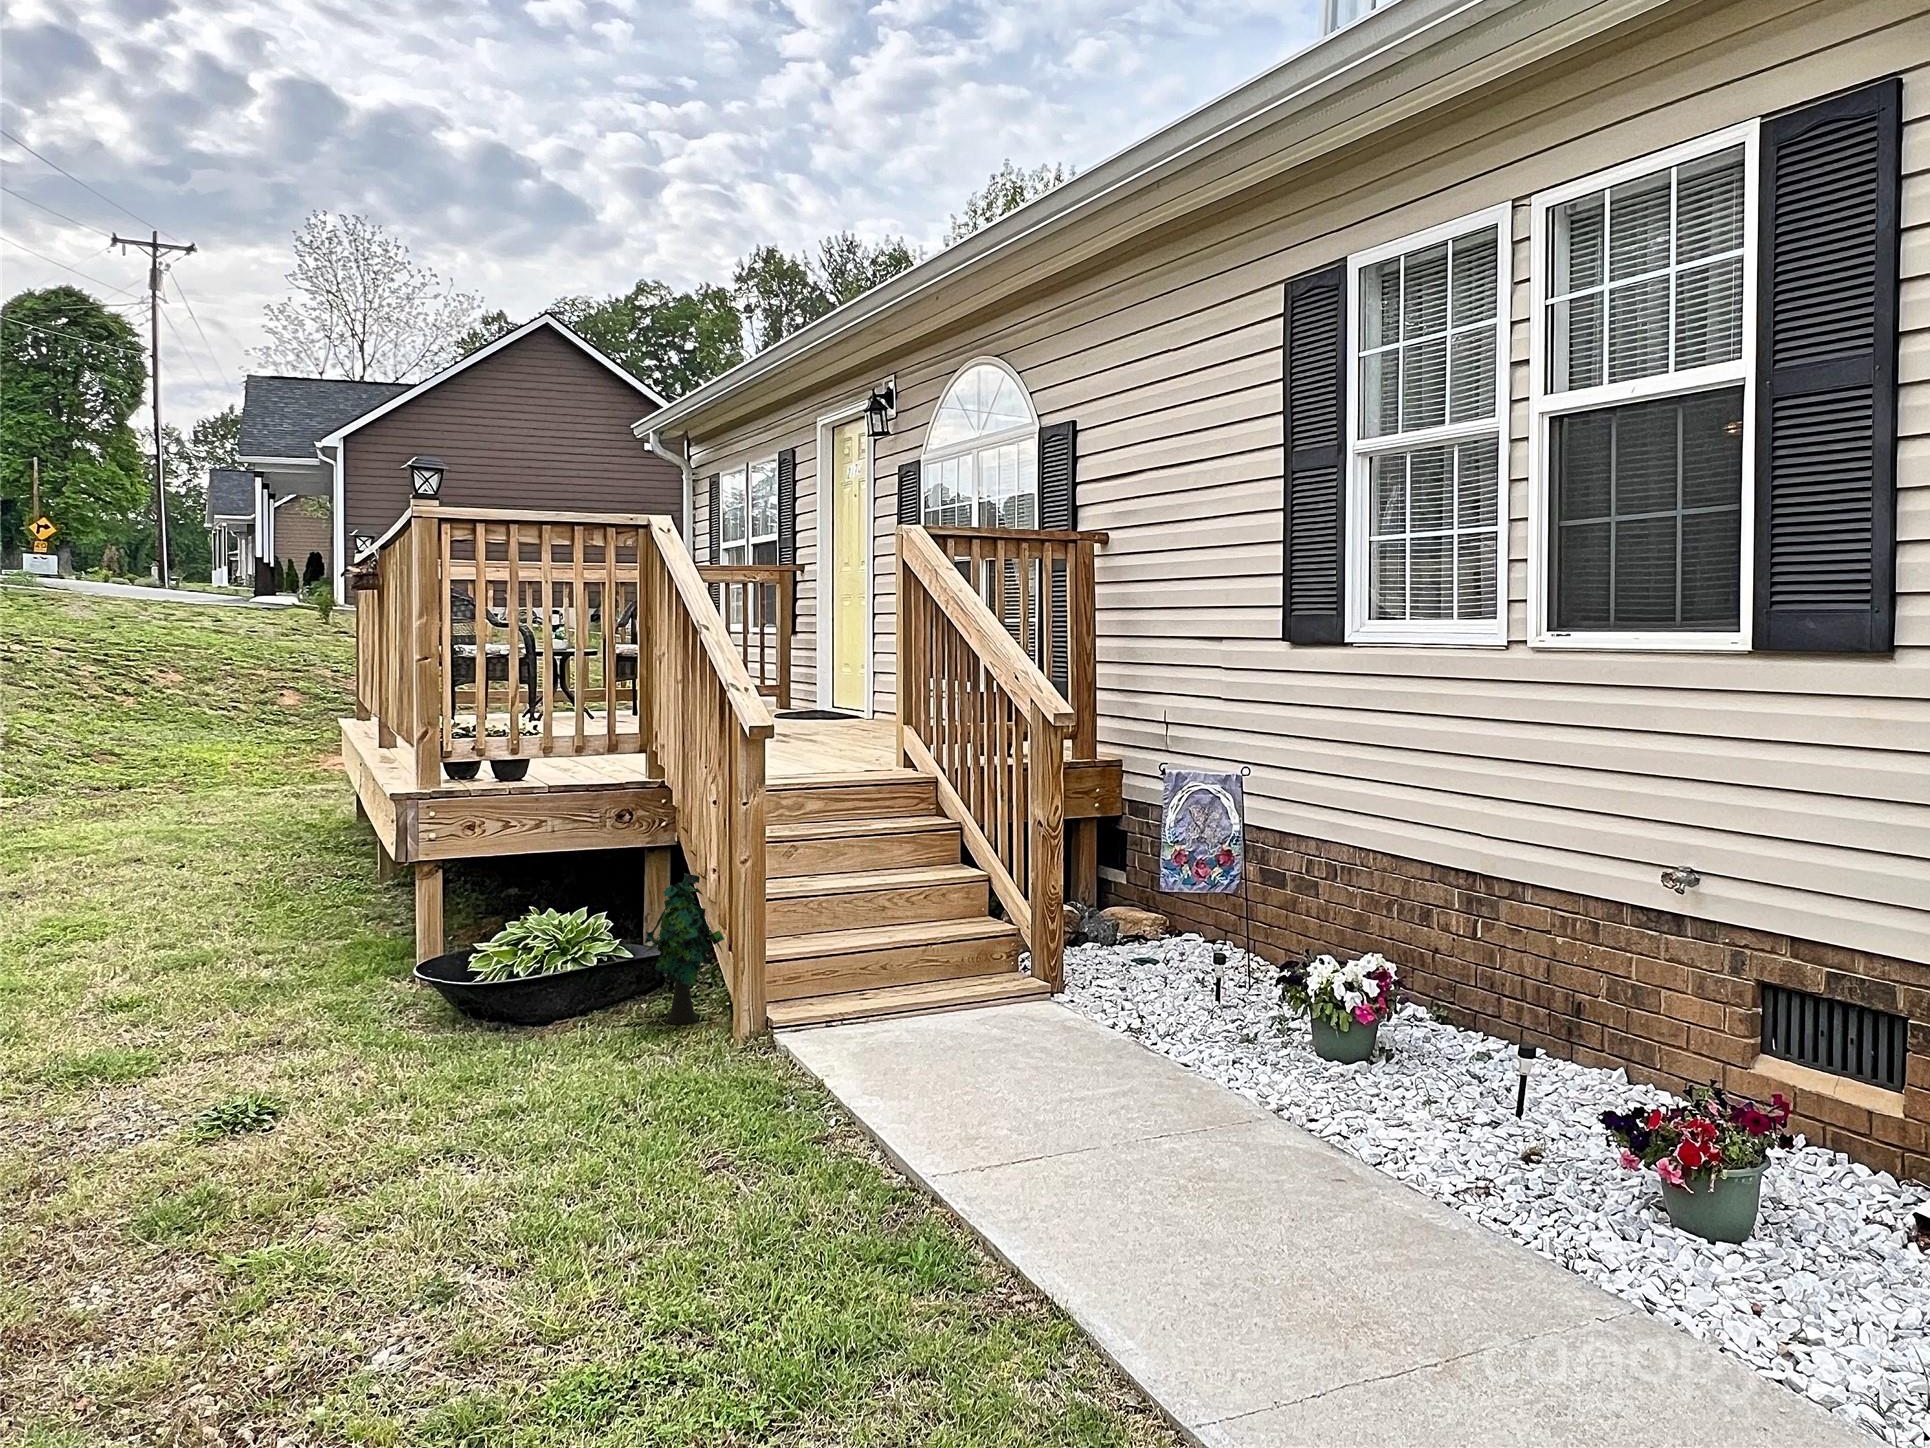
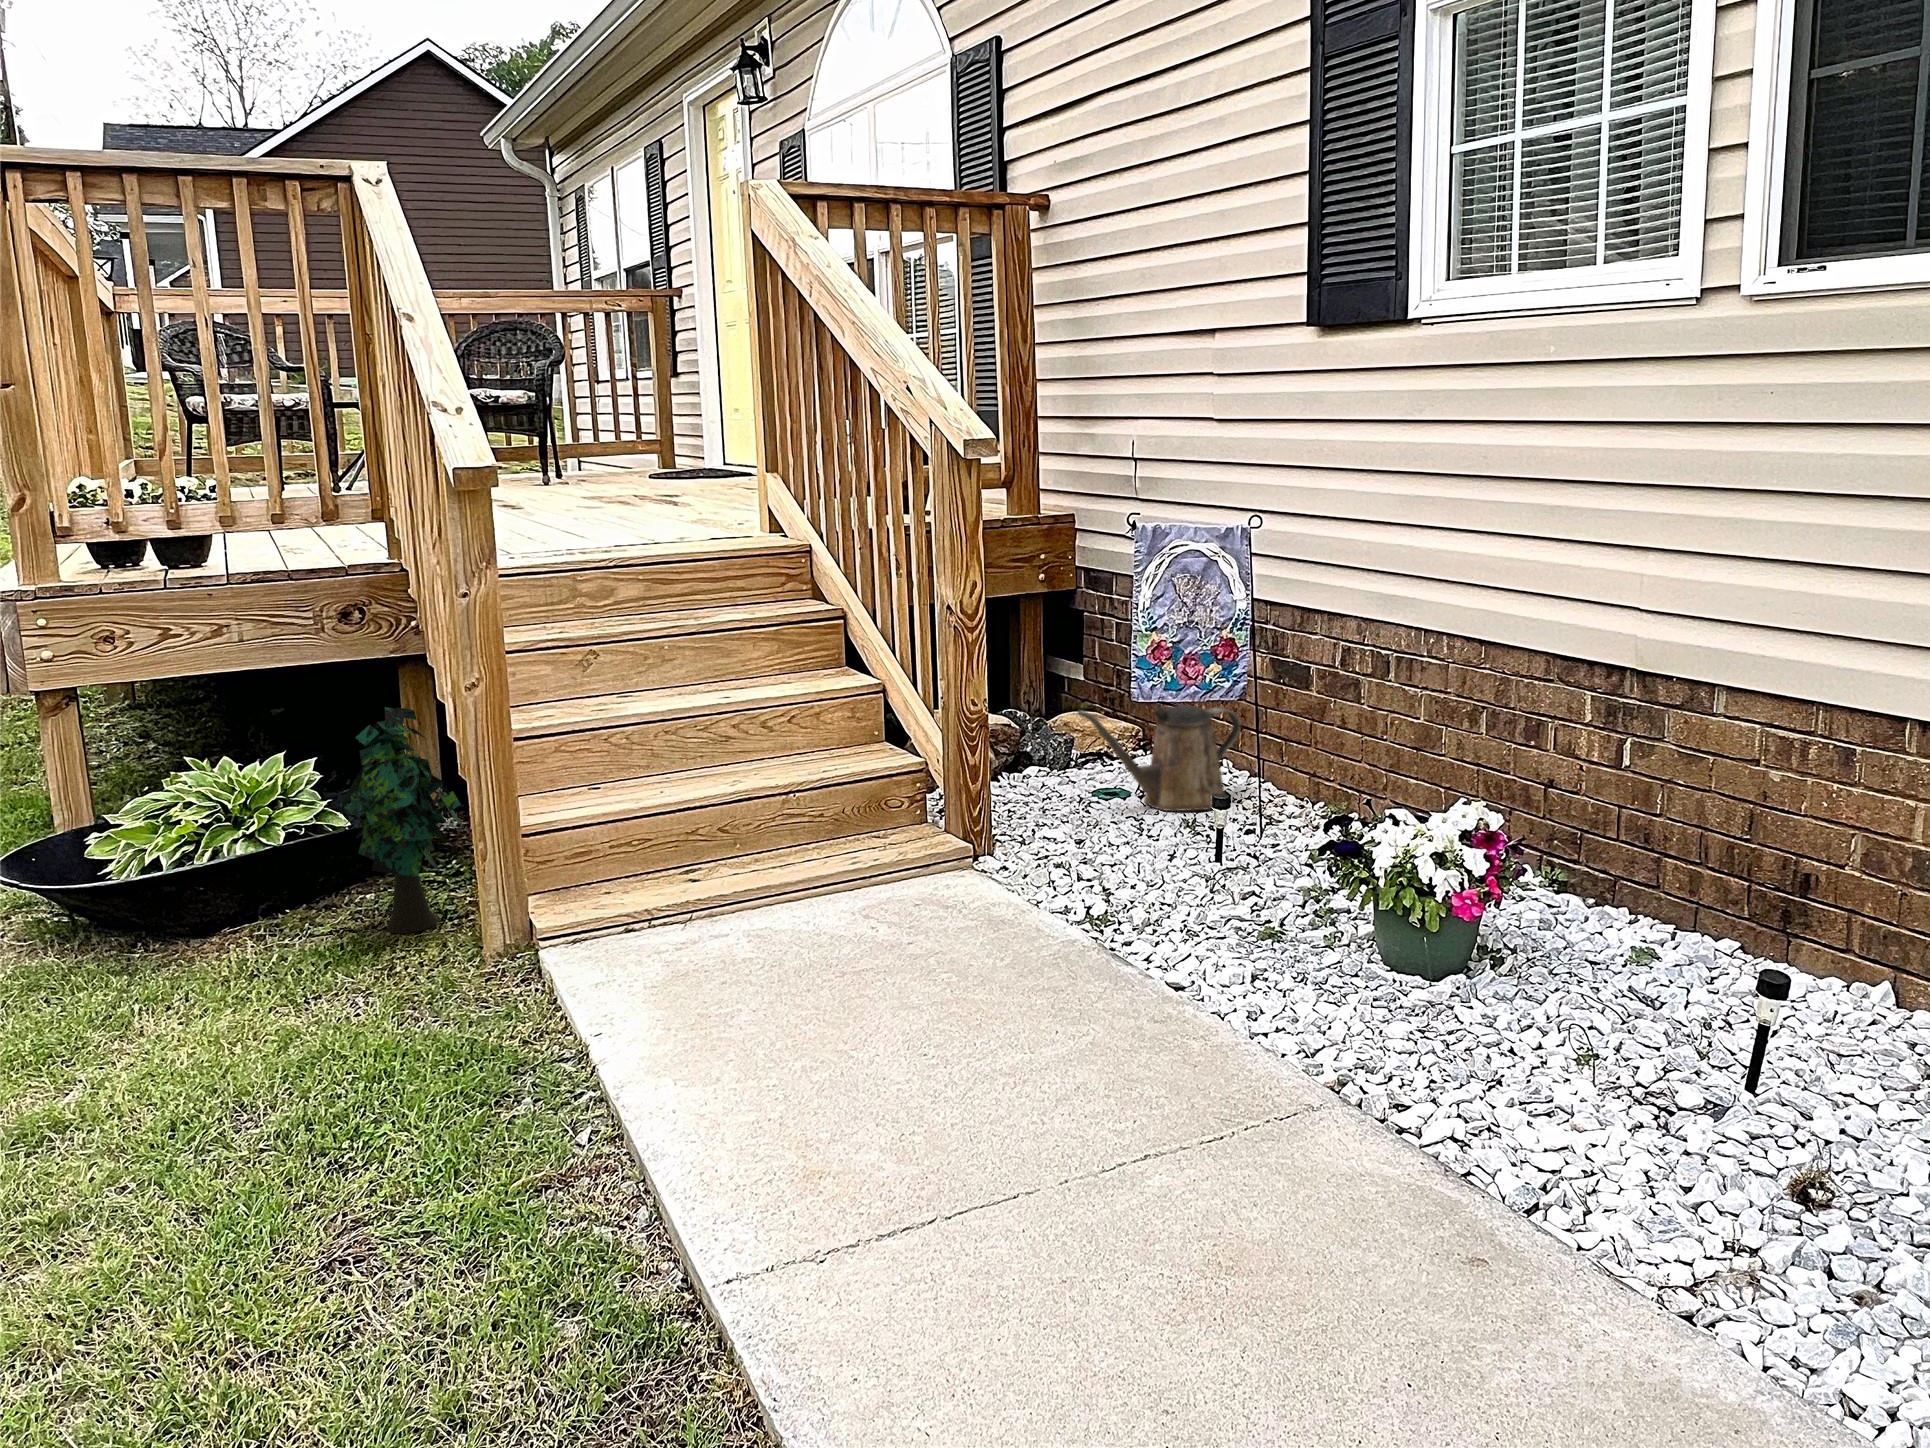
watering can: none [1122,897,1238,973] -> present [1078,705,1240,811]

